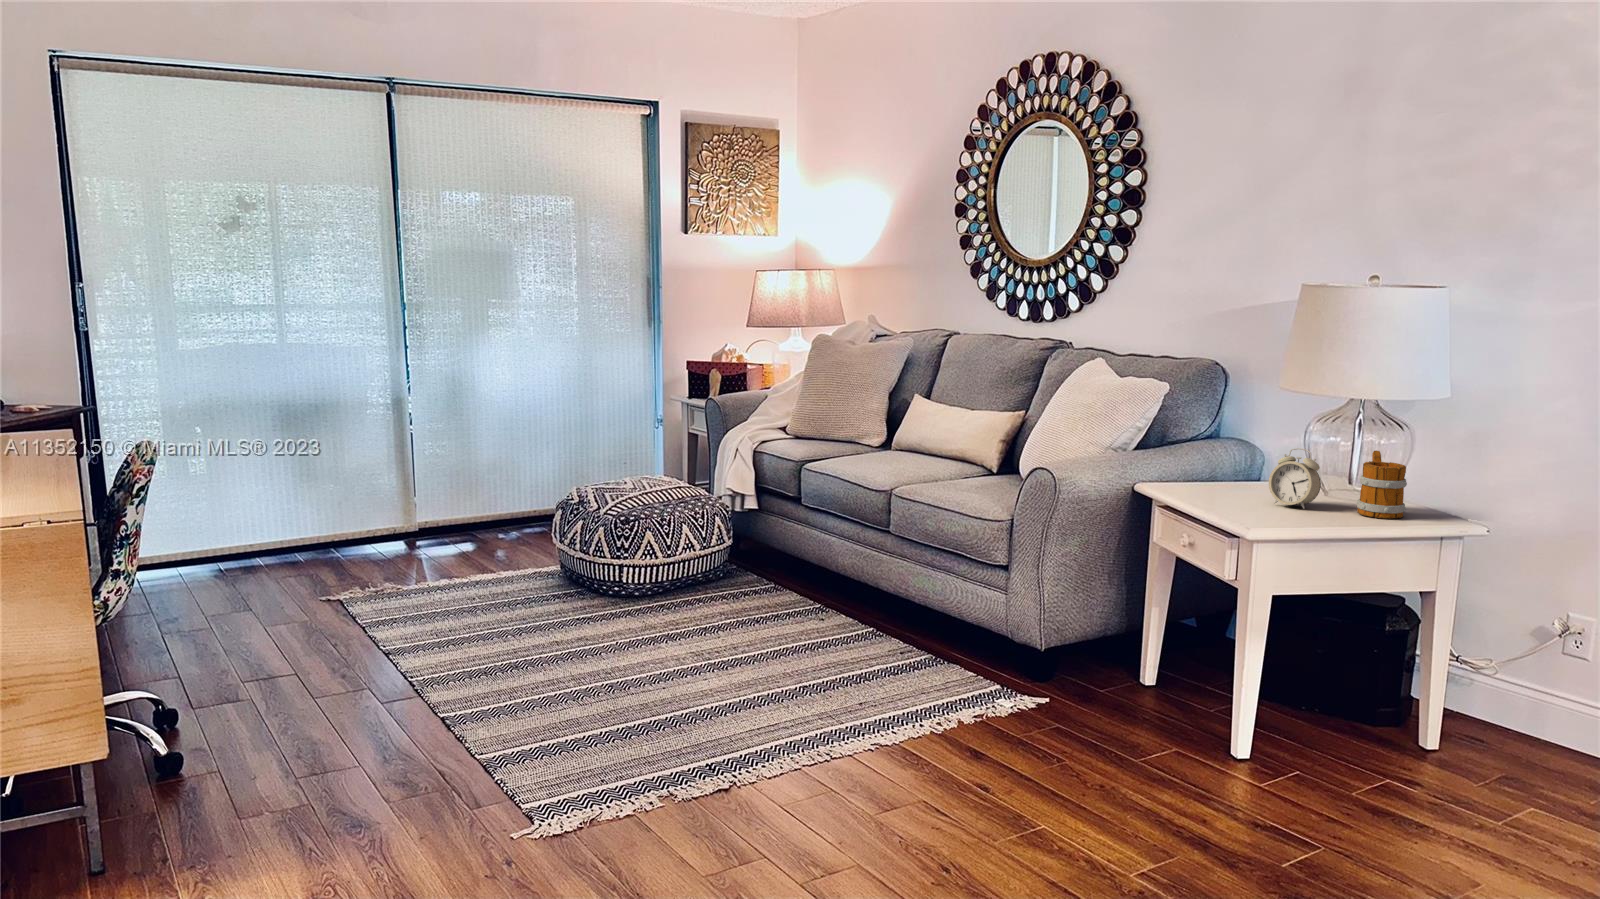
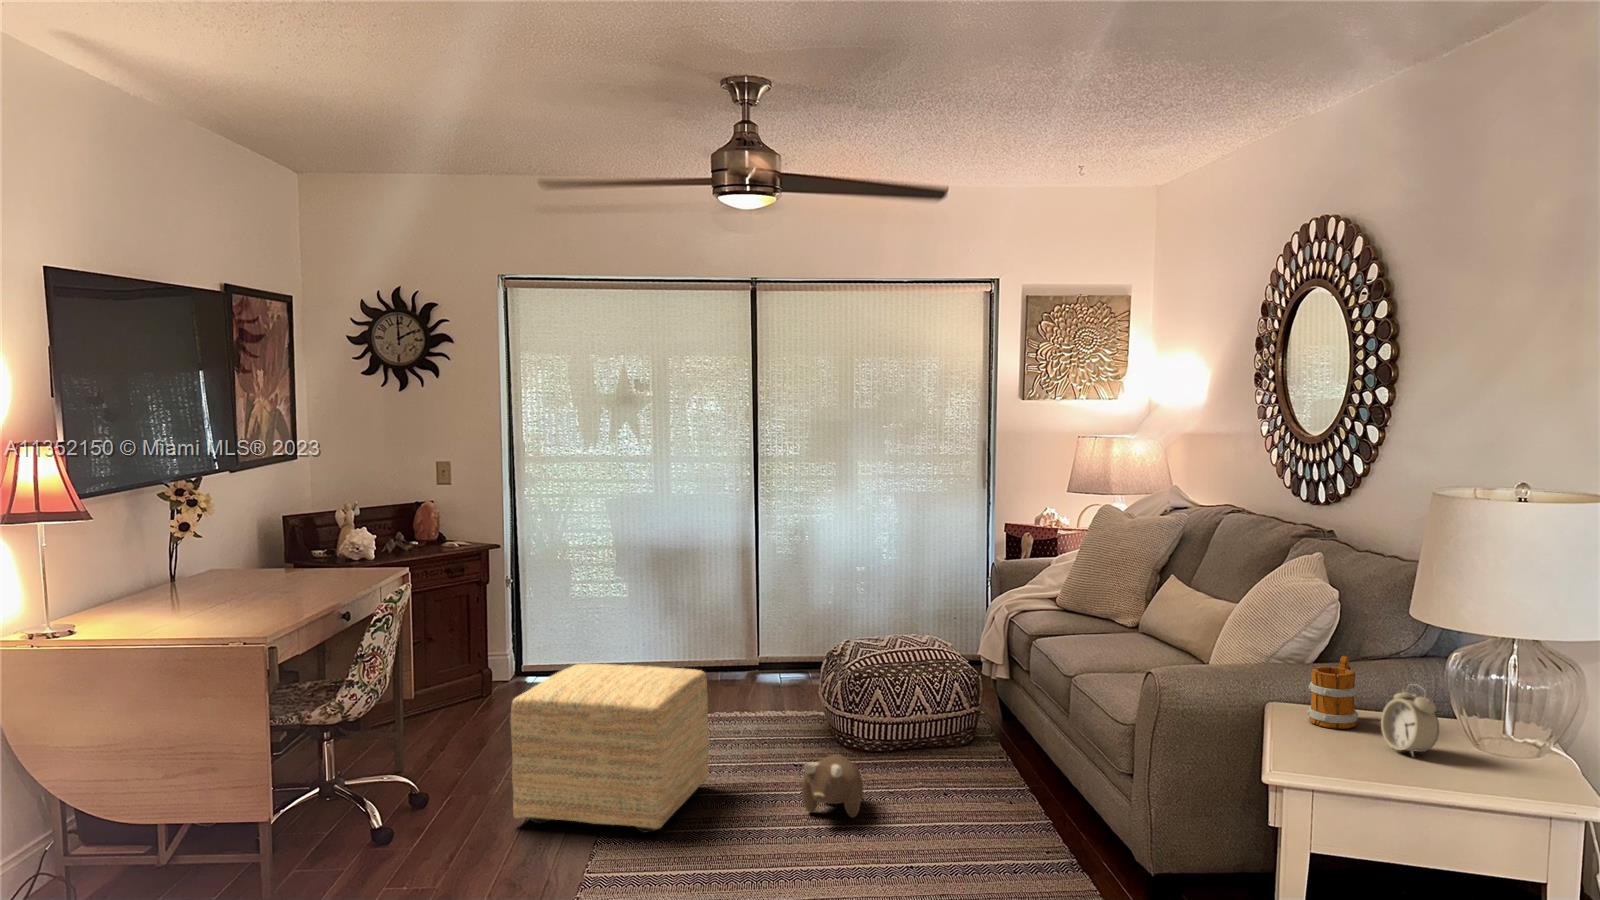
mug: present [1356,451,1407,519] -> present [1307,656,1358,729]
ottoman: none [288,525,502,728] -> present [511,664,709,833]
plush toy: none [629,597,695,663] -> present [802,754,863,818]

